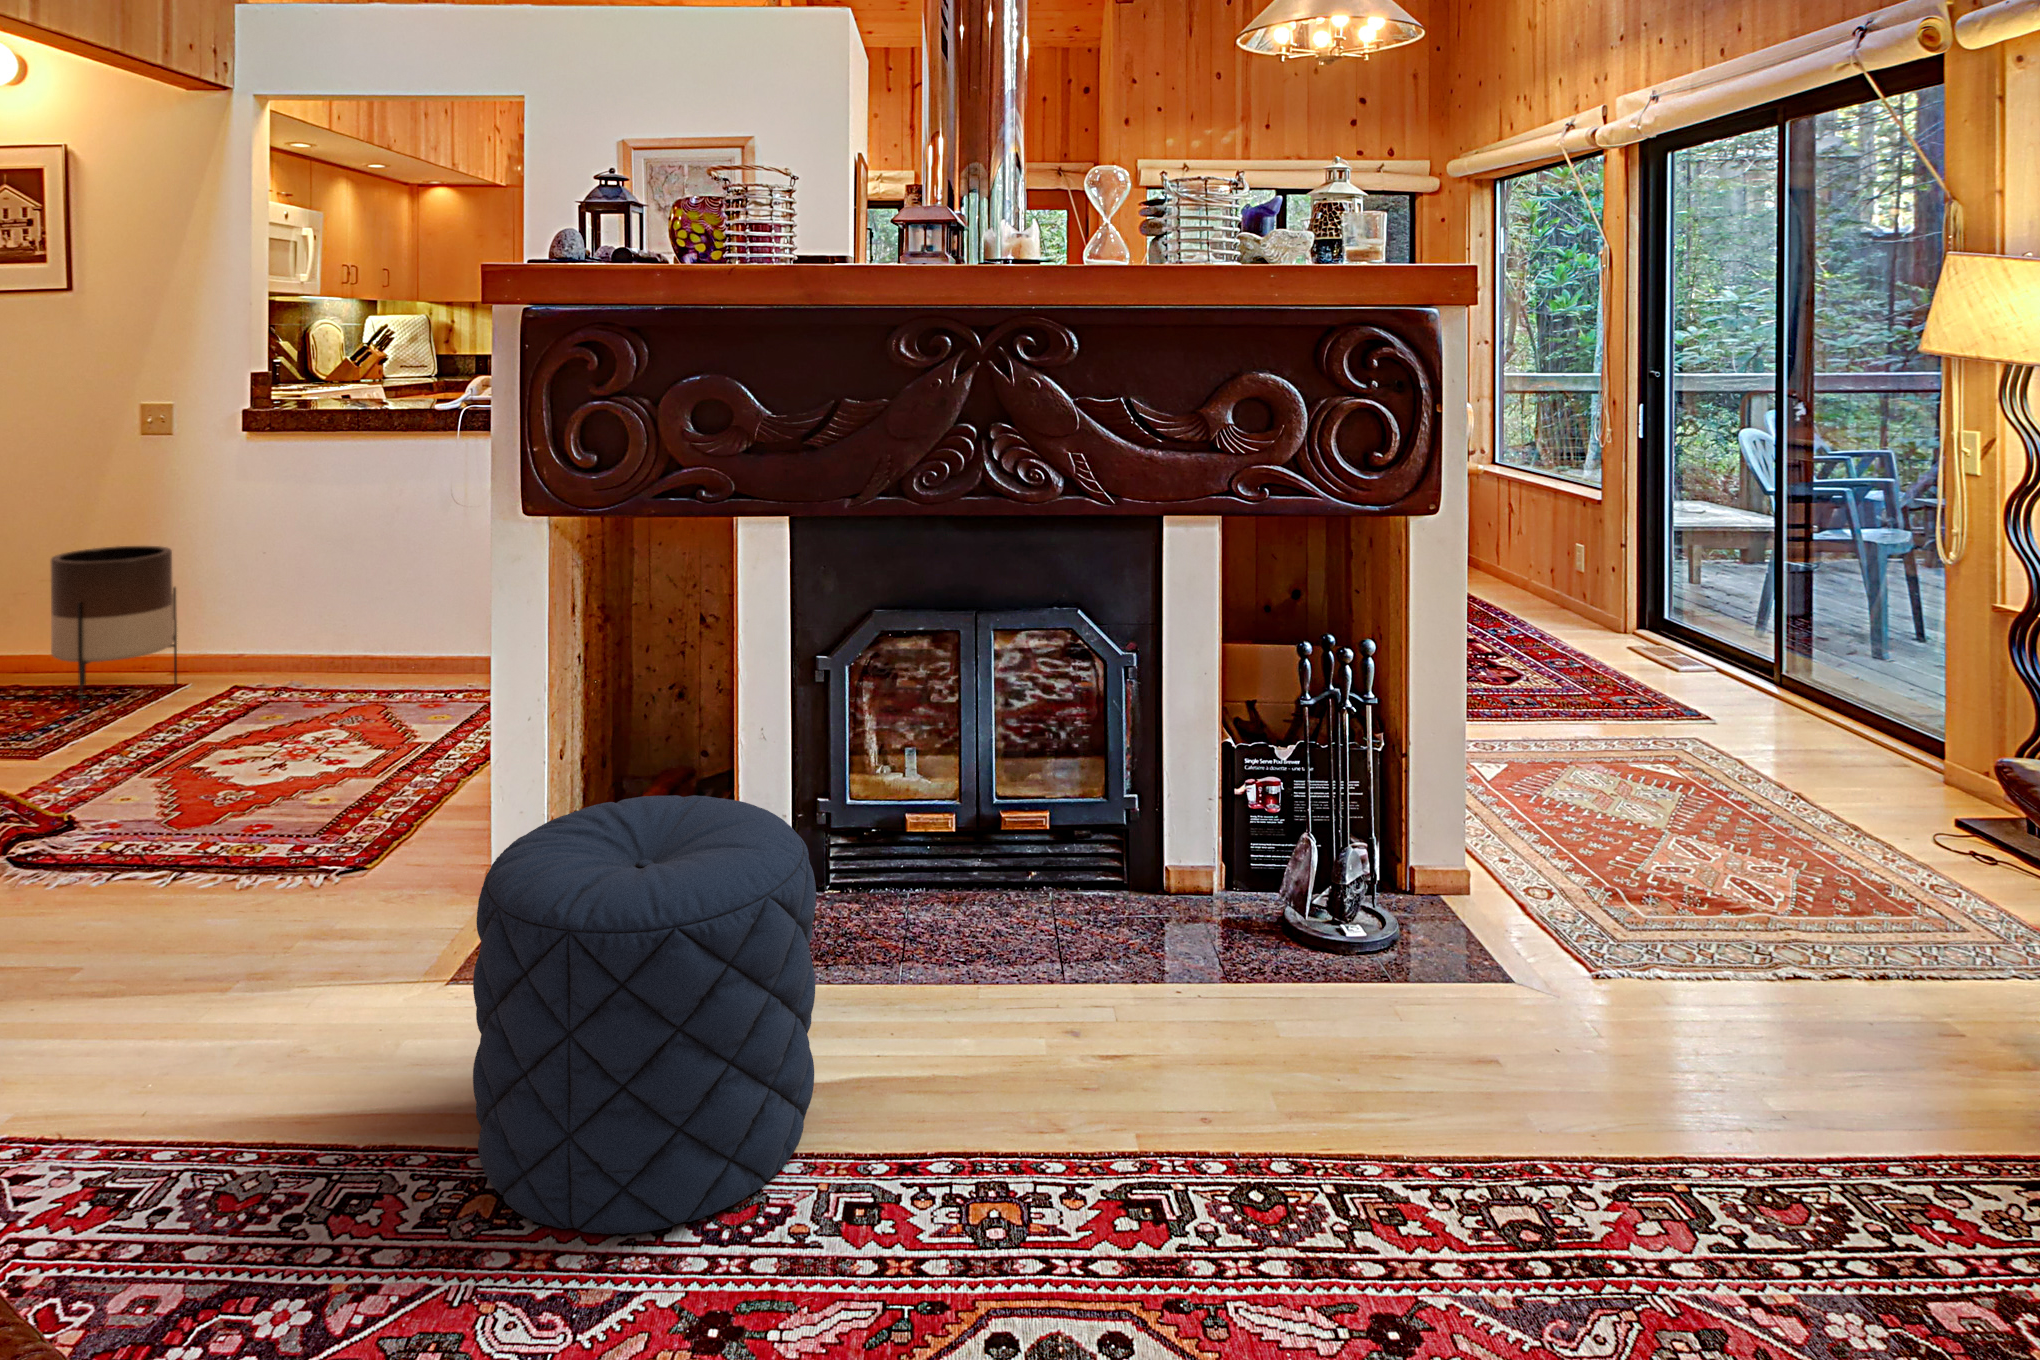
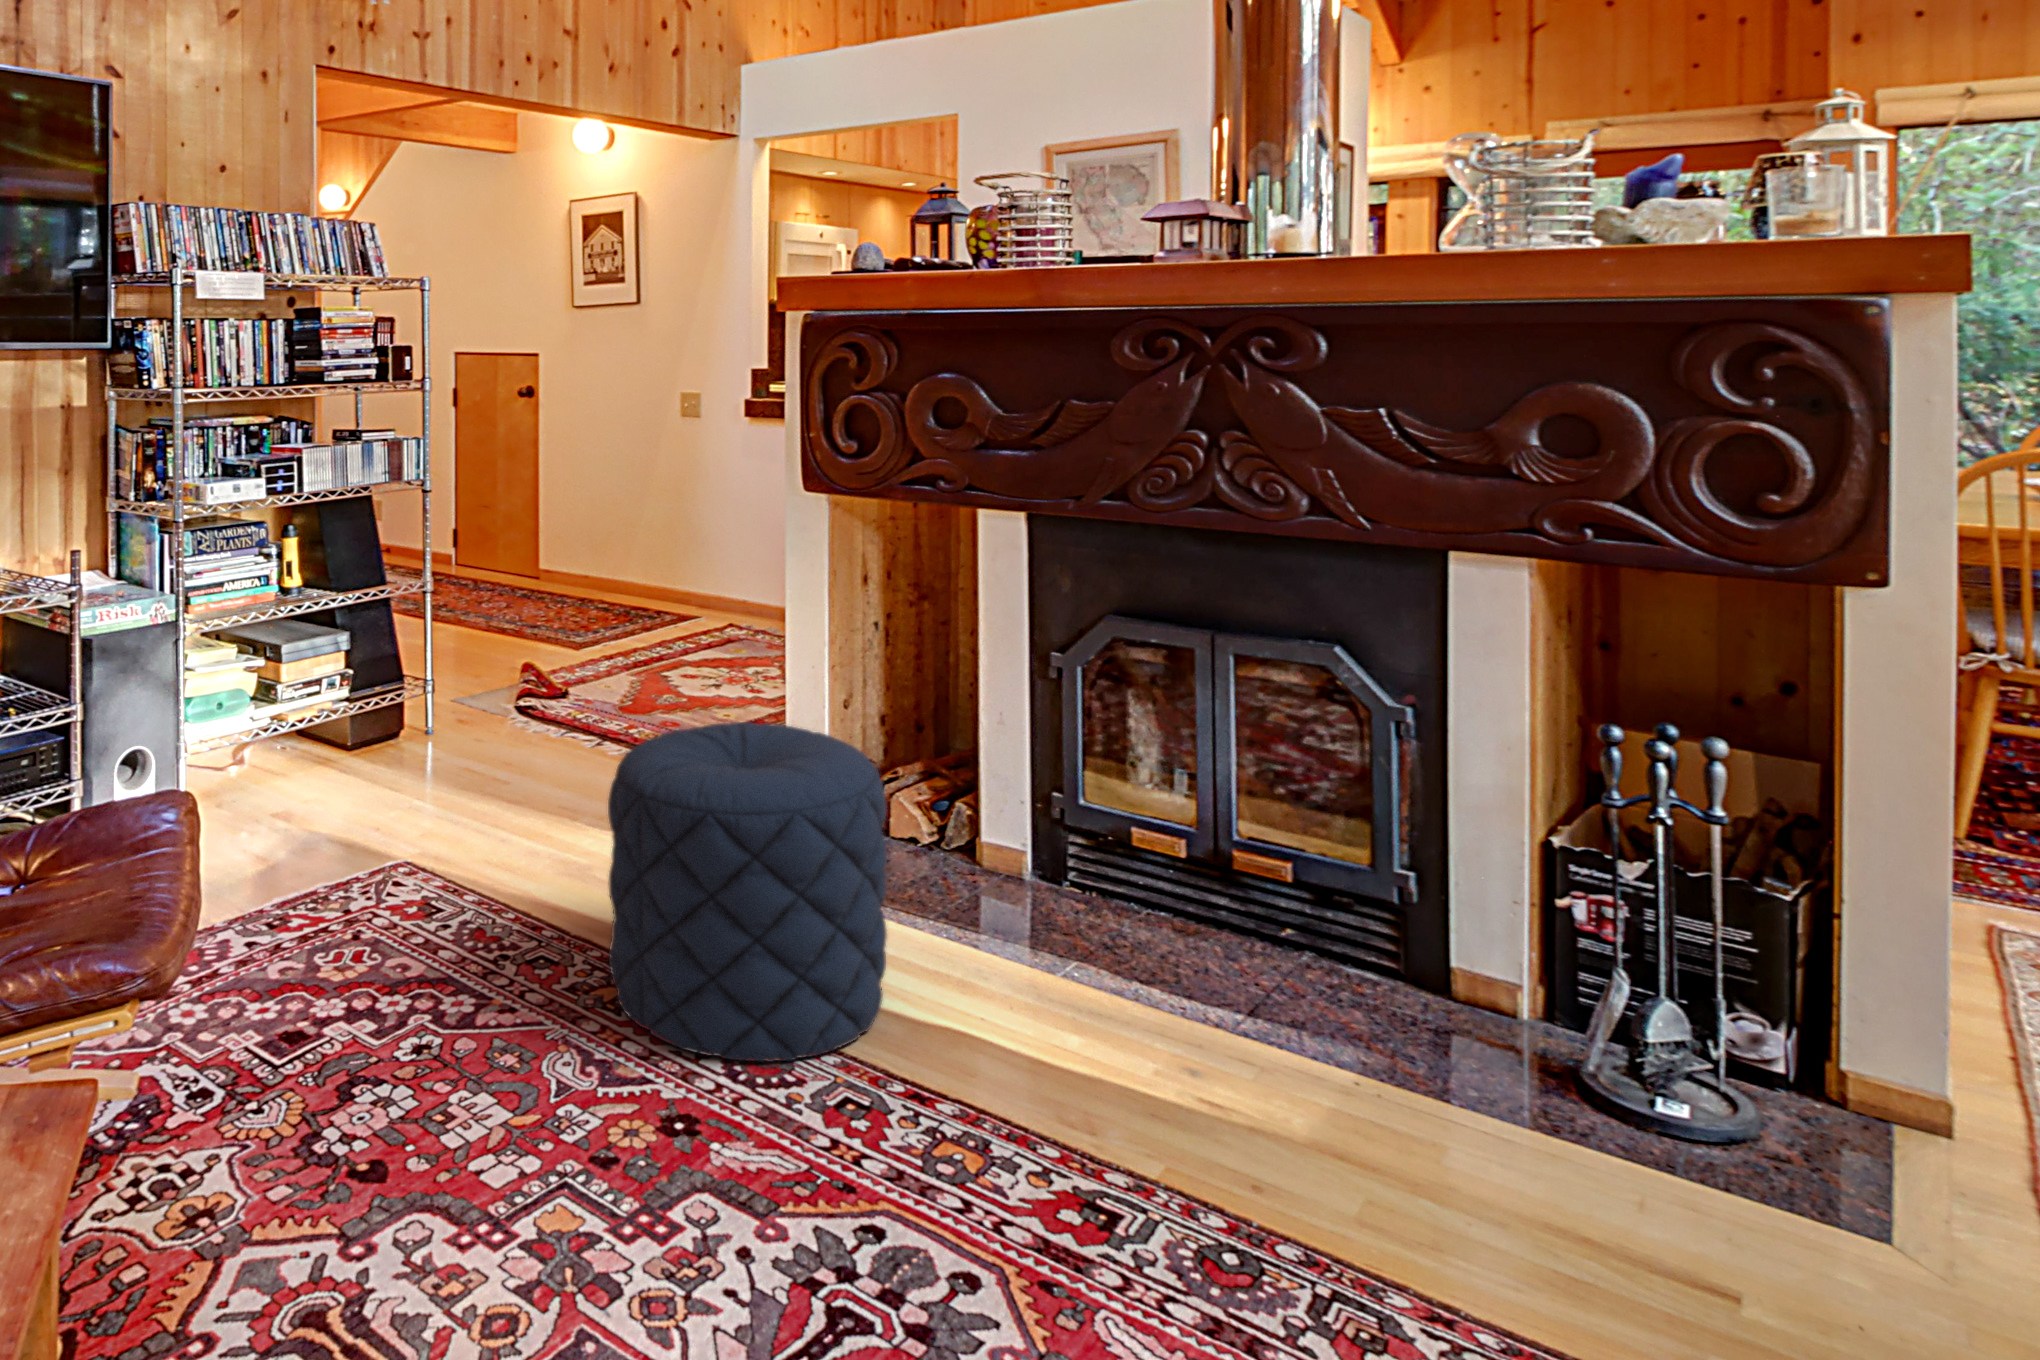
planter: present [51,546,177,708] -> none [606,503,690,624]

